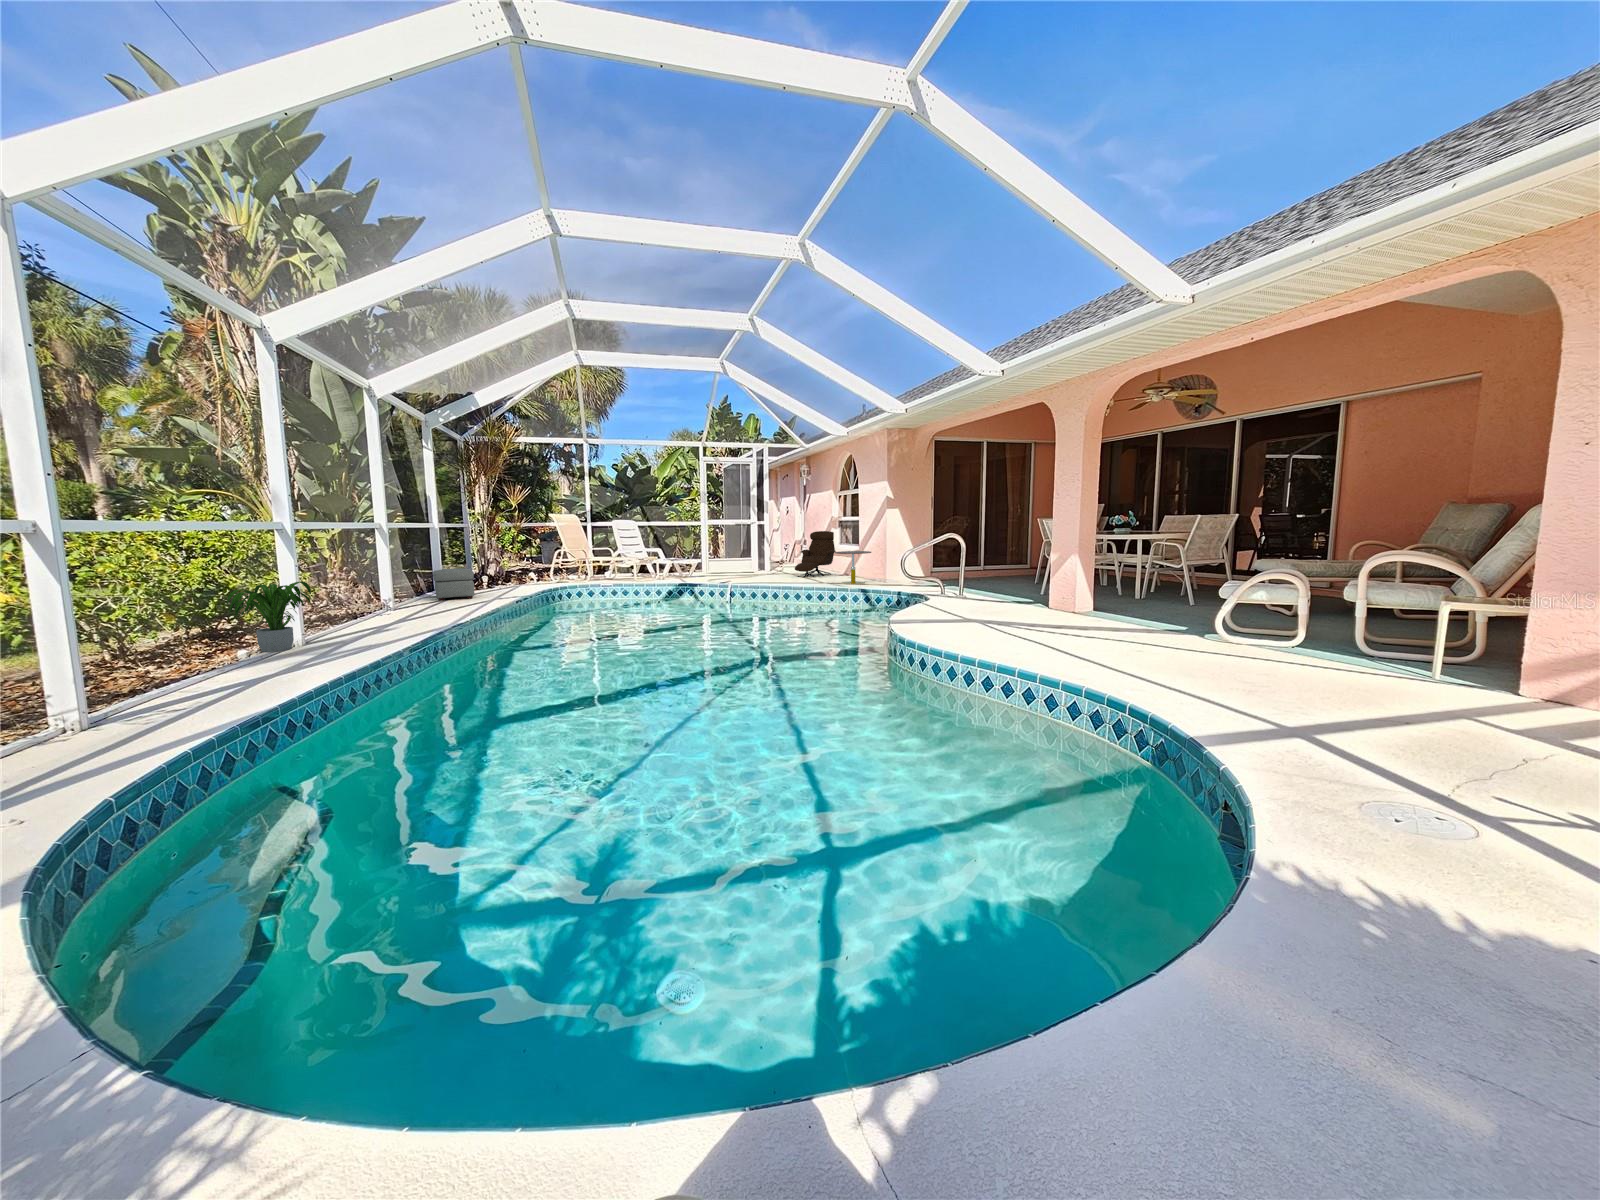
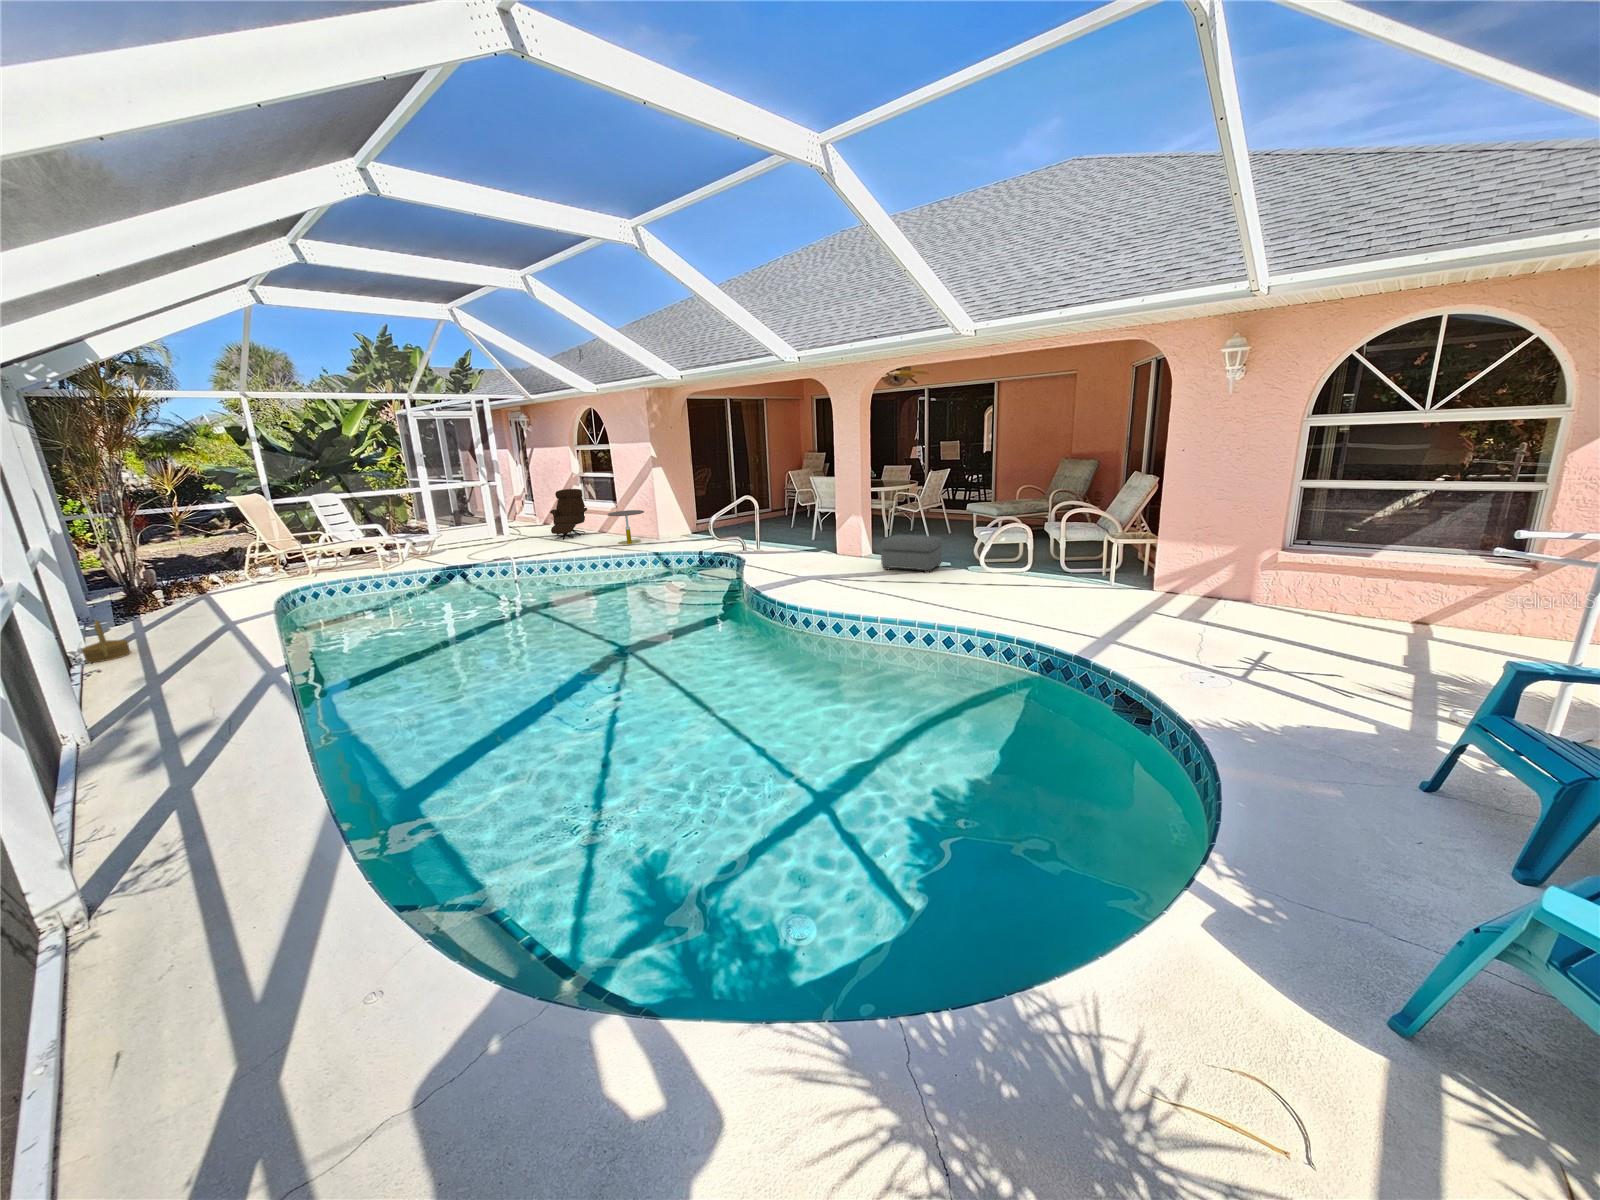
ottoman: present [433,568,474,601] -> present [881,534,942,573]
woven basket: none [386,577,415,607] -> present [82,620,131,663]
potted plant: present [227,582,311,652] -> none [43,666,164,767]

